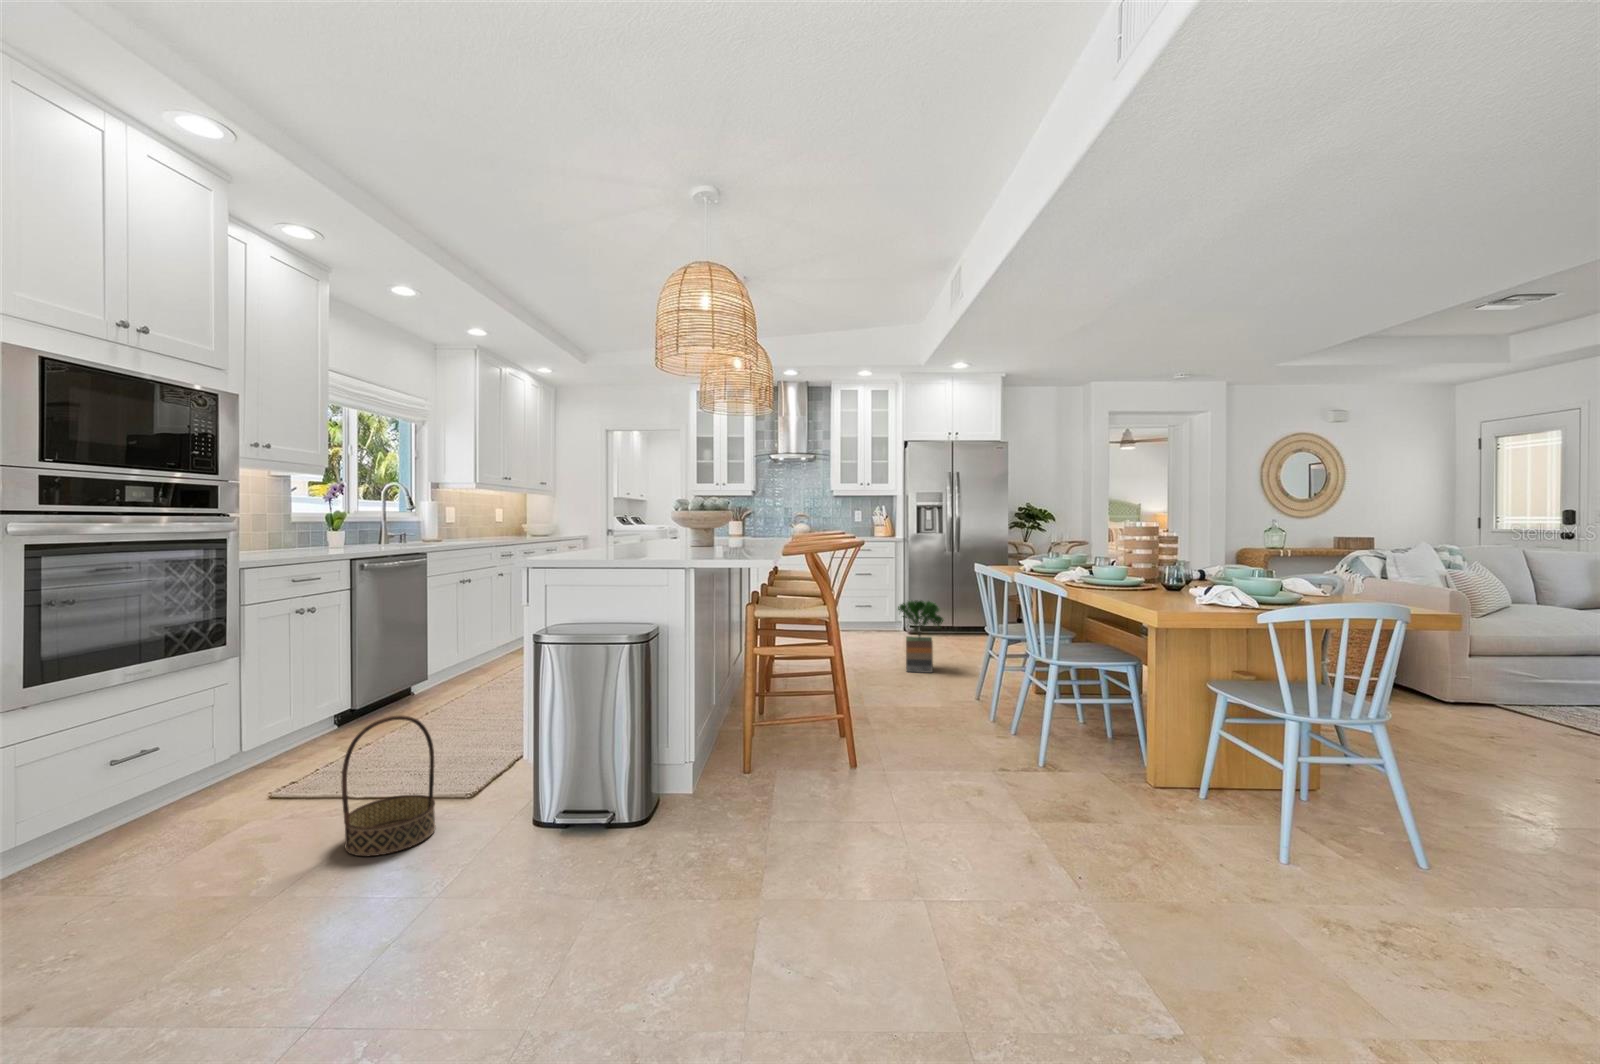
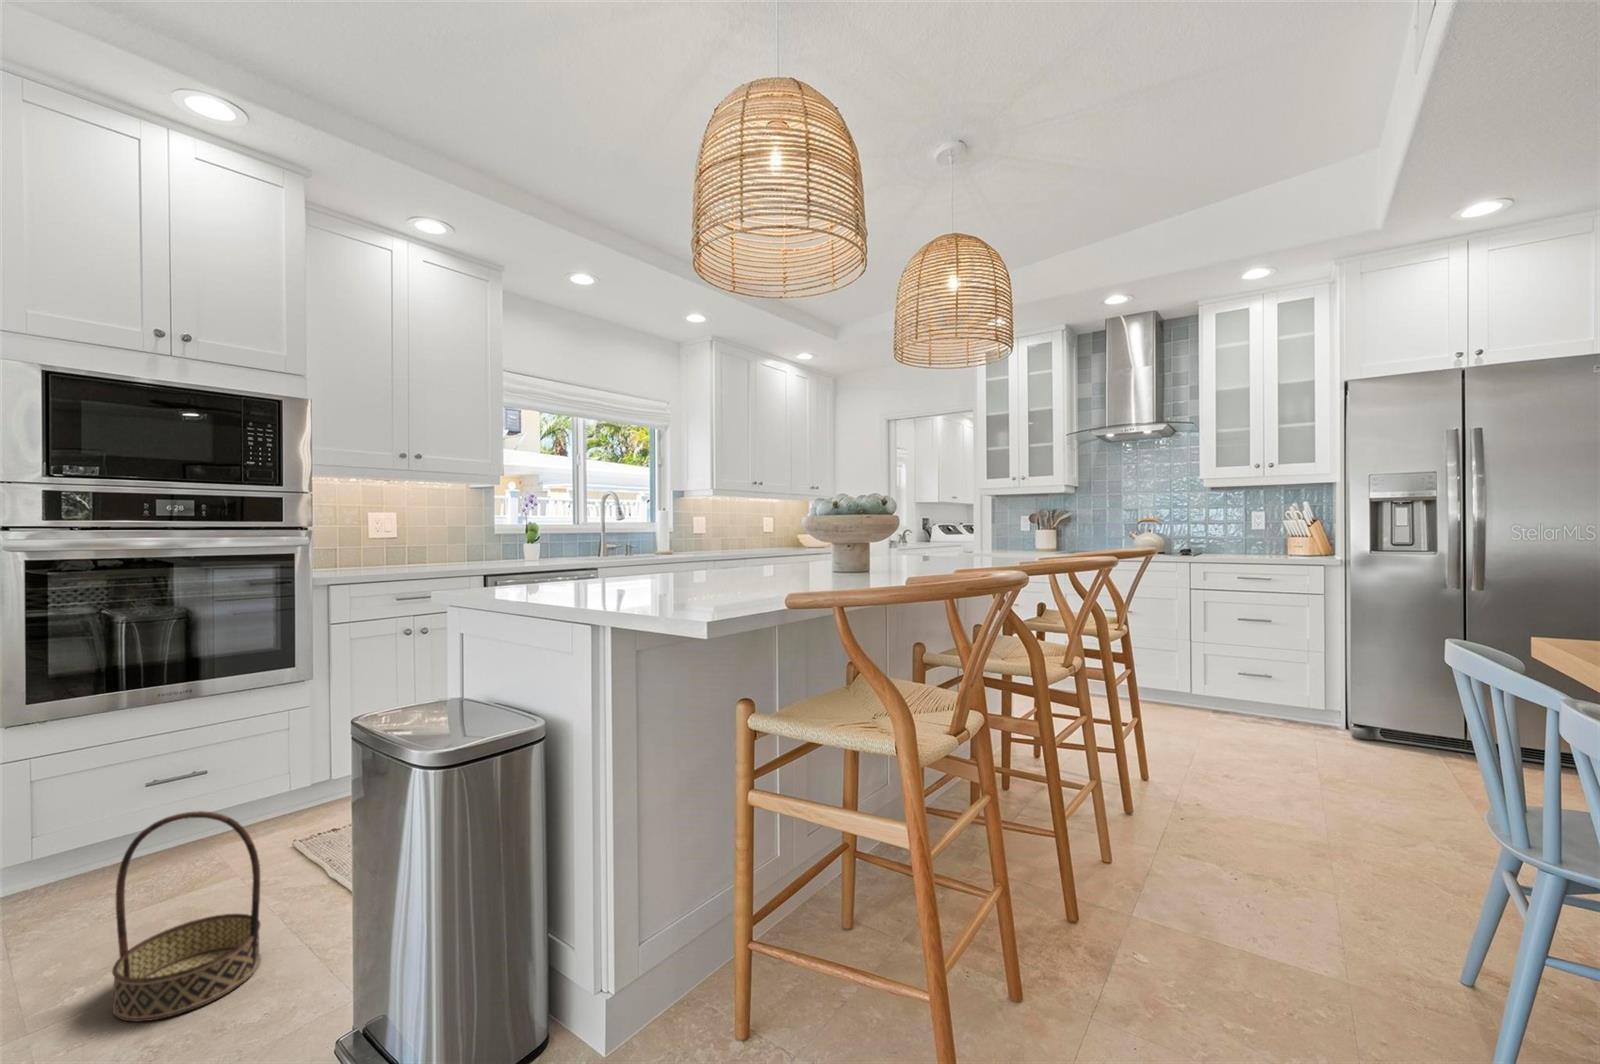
potted tree: present [898,601,944,673] -> none [1270,687,1397,853]

